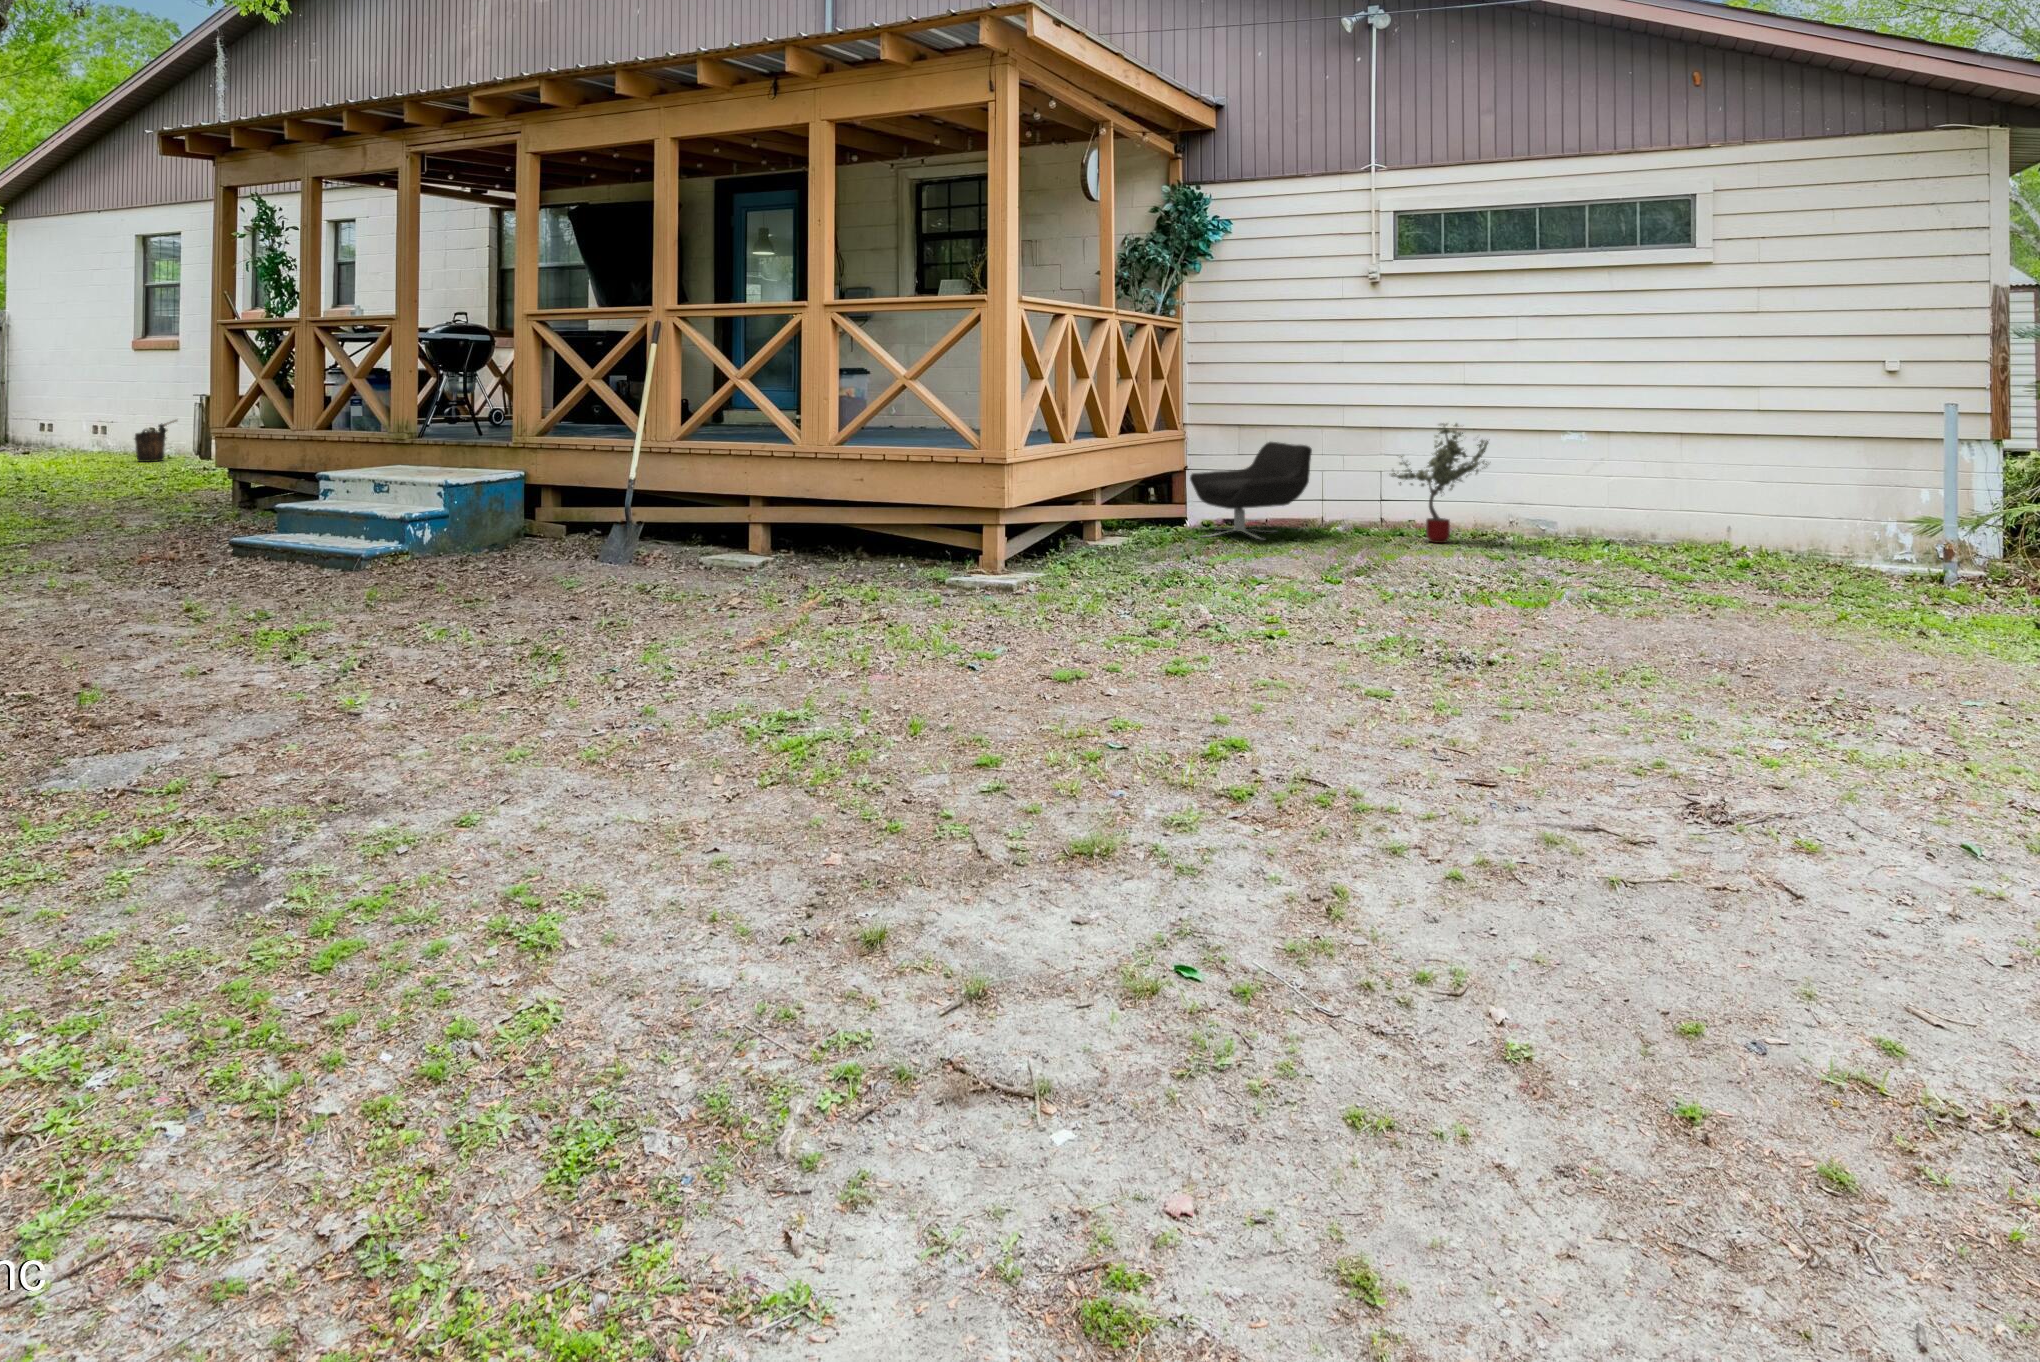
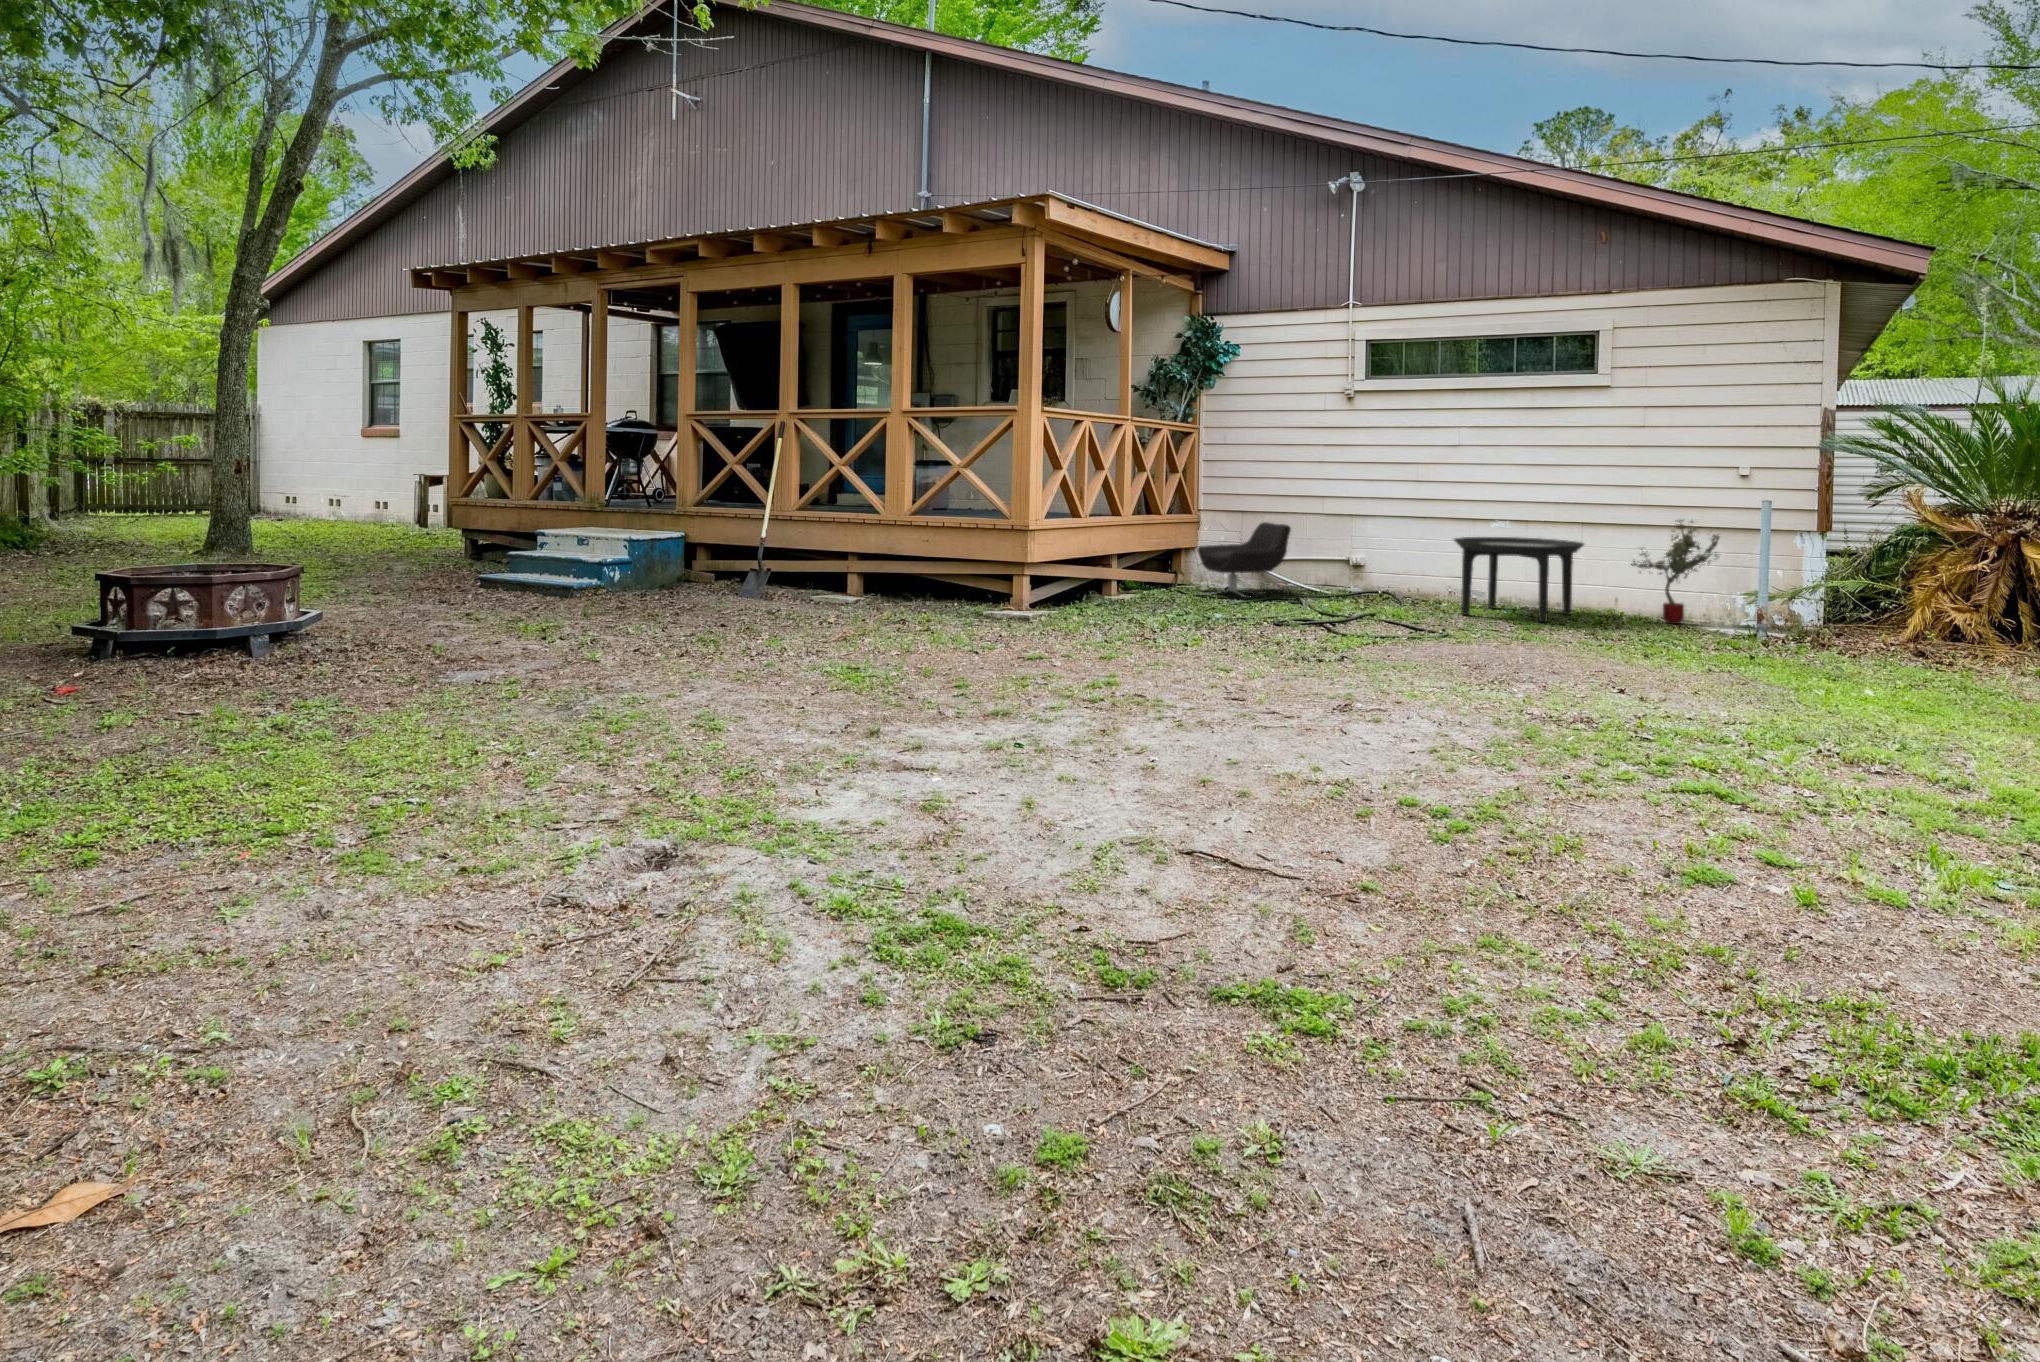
bucket: present [134,420,177,462] -> none [361,496,395,531]
potted tree: present [1391,423,1488,543] -> present [1631,520,1720,624]
round table: none [1542,458,1723,573] -> present [1454,537,1584,622]

